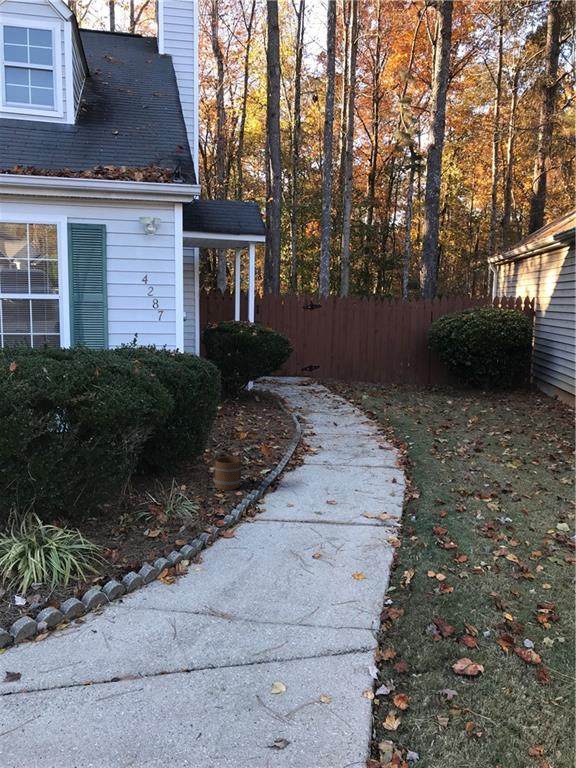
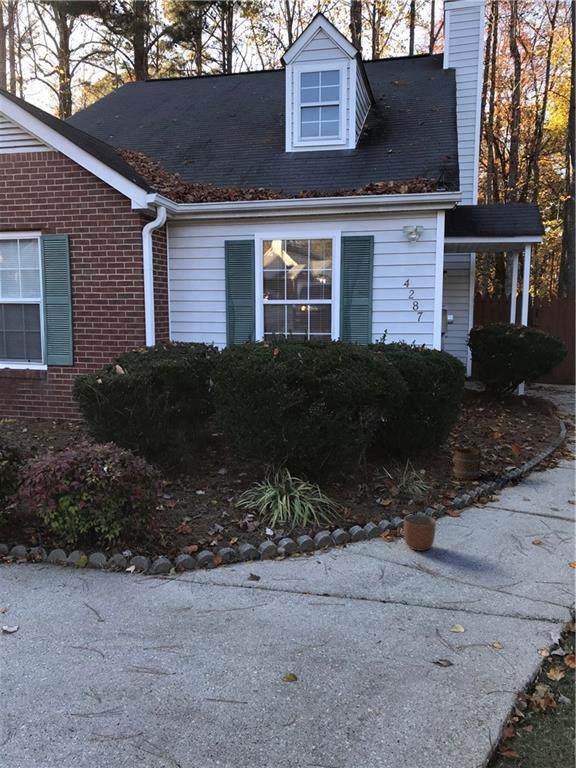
planter: none [188,548,224,590] -> present [404,515,436,551]

